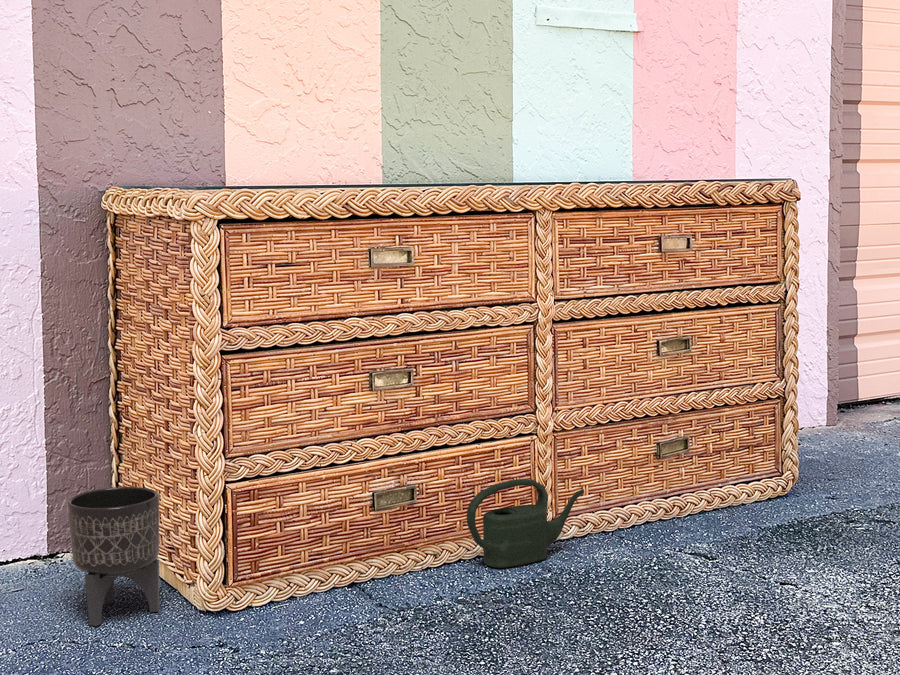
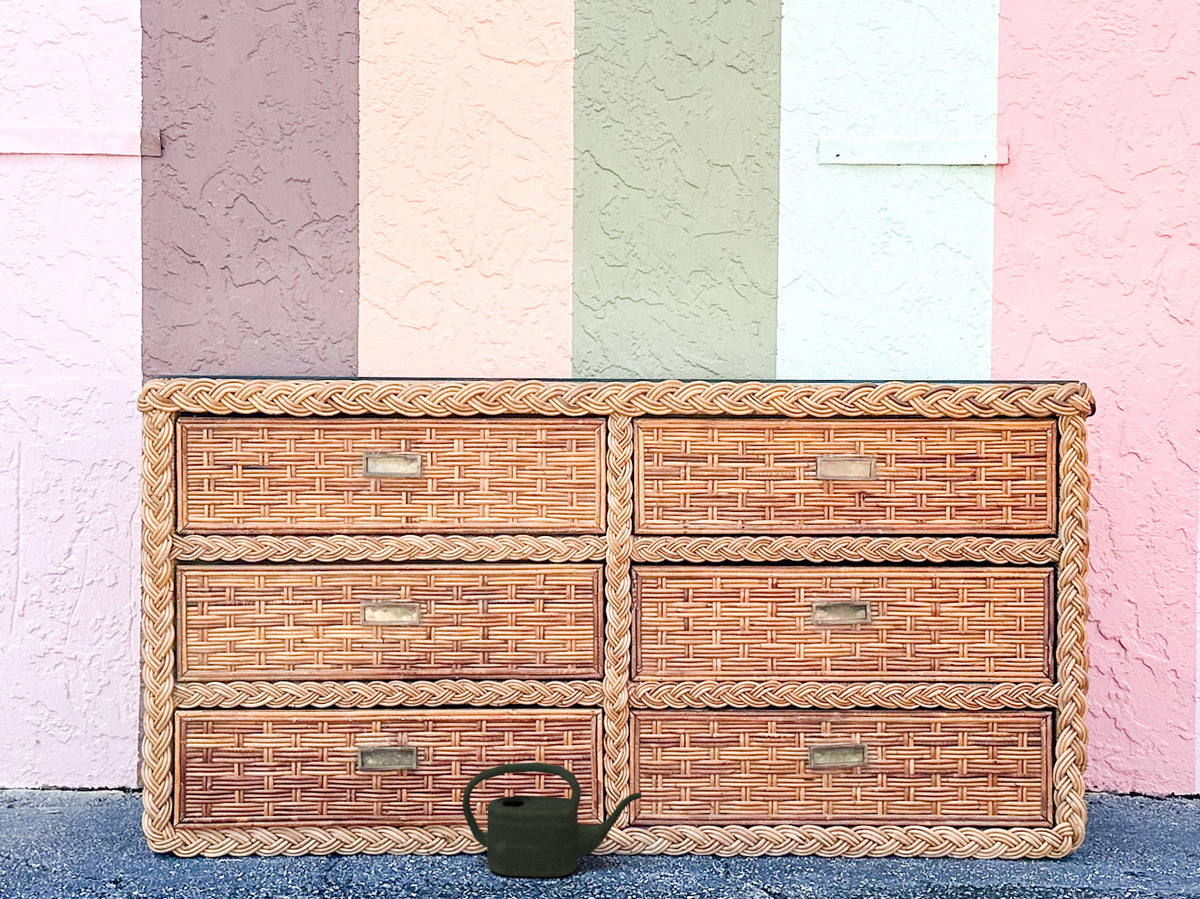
planter: present [67,487,159,626] -> none [45,693,146,836]

